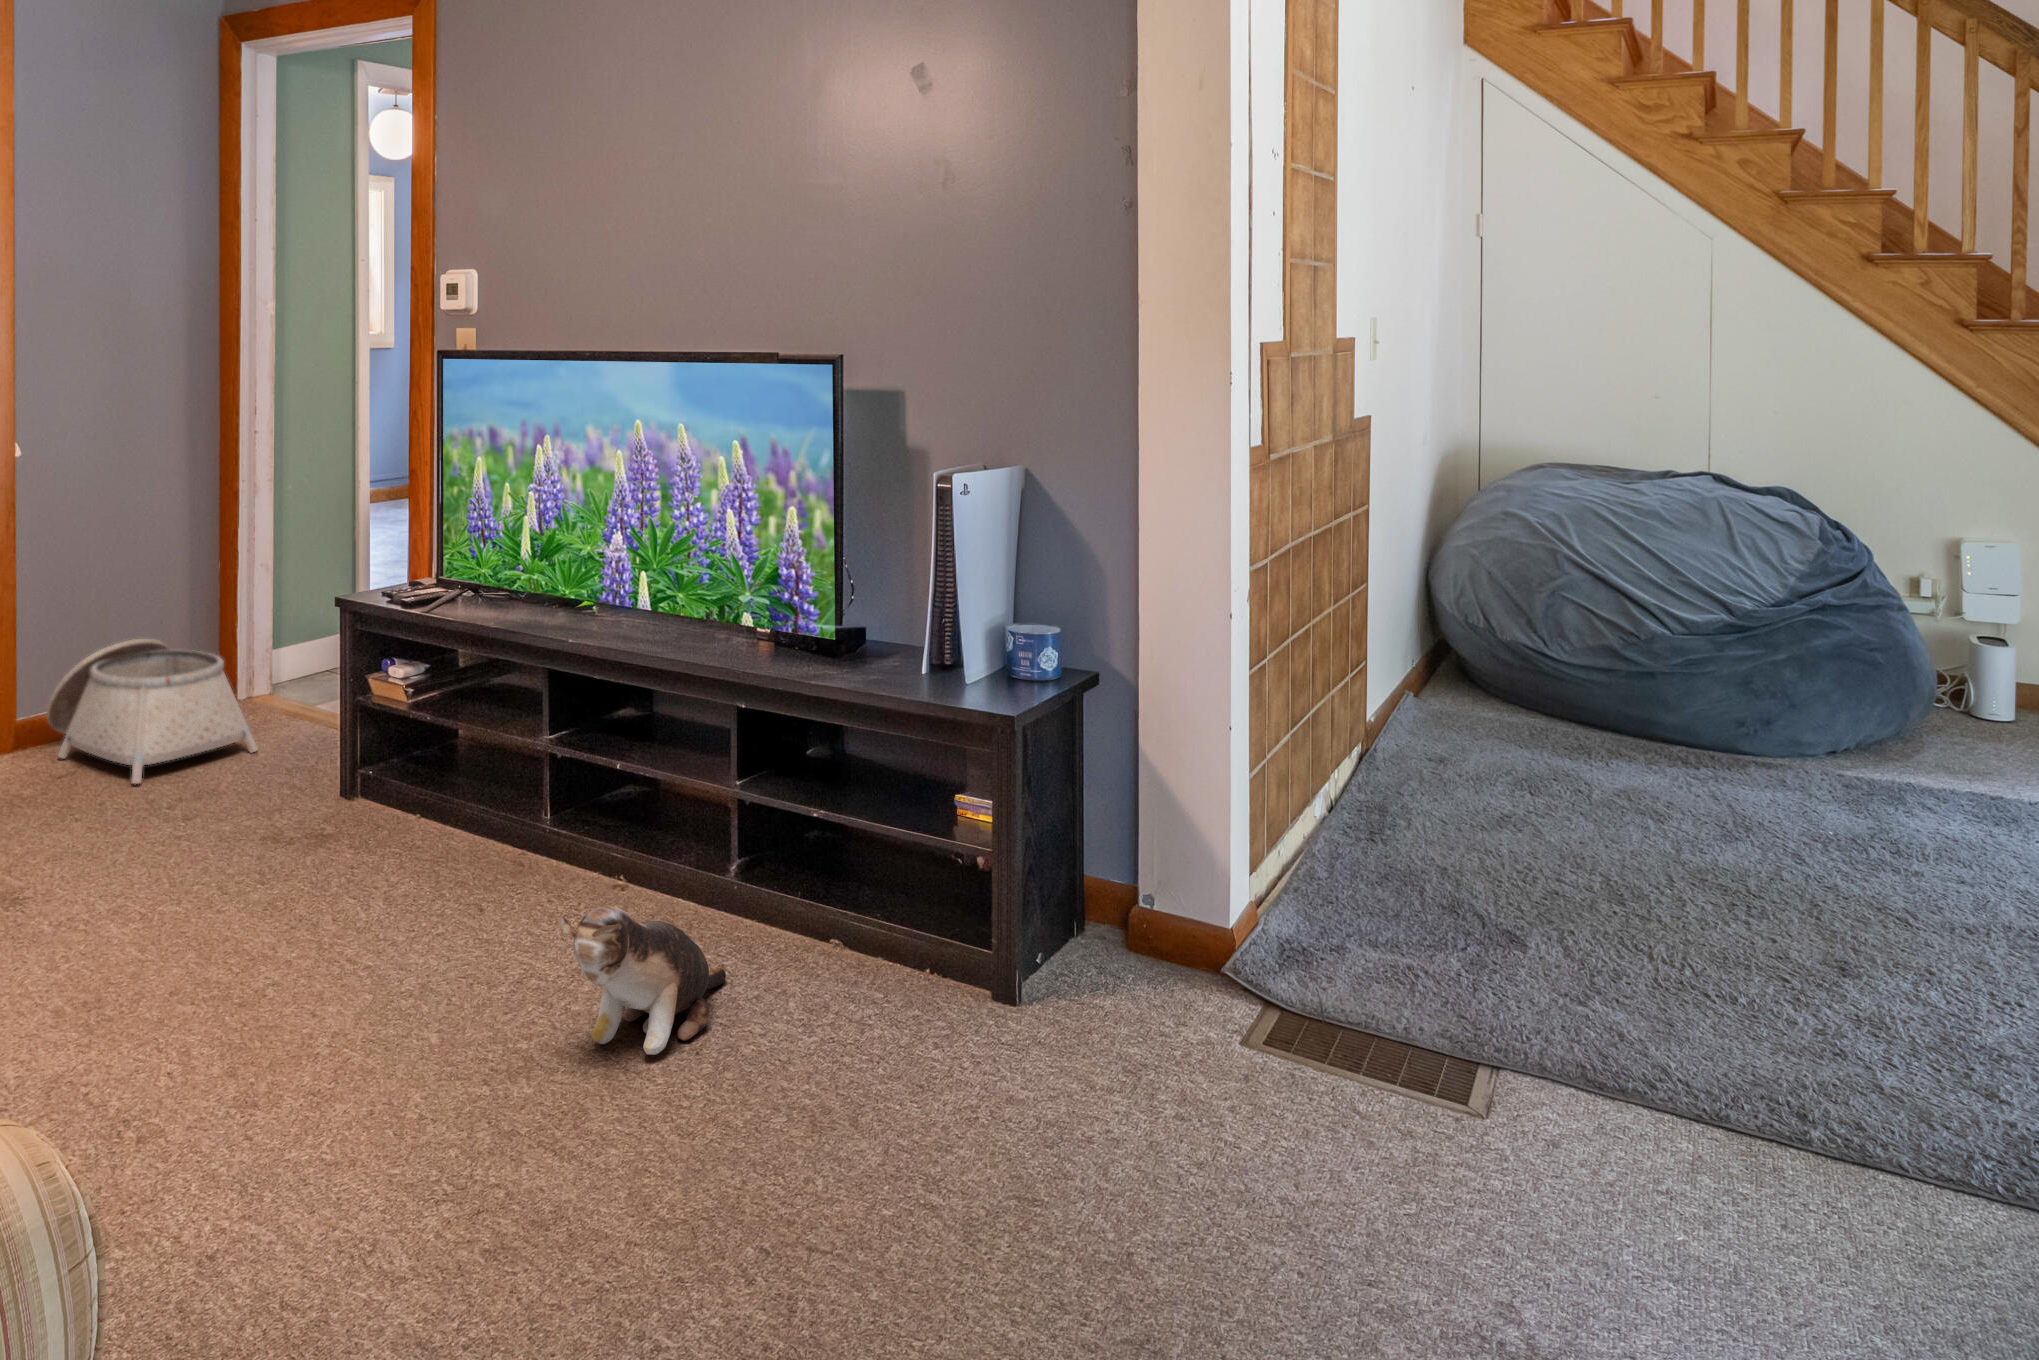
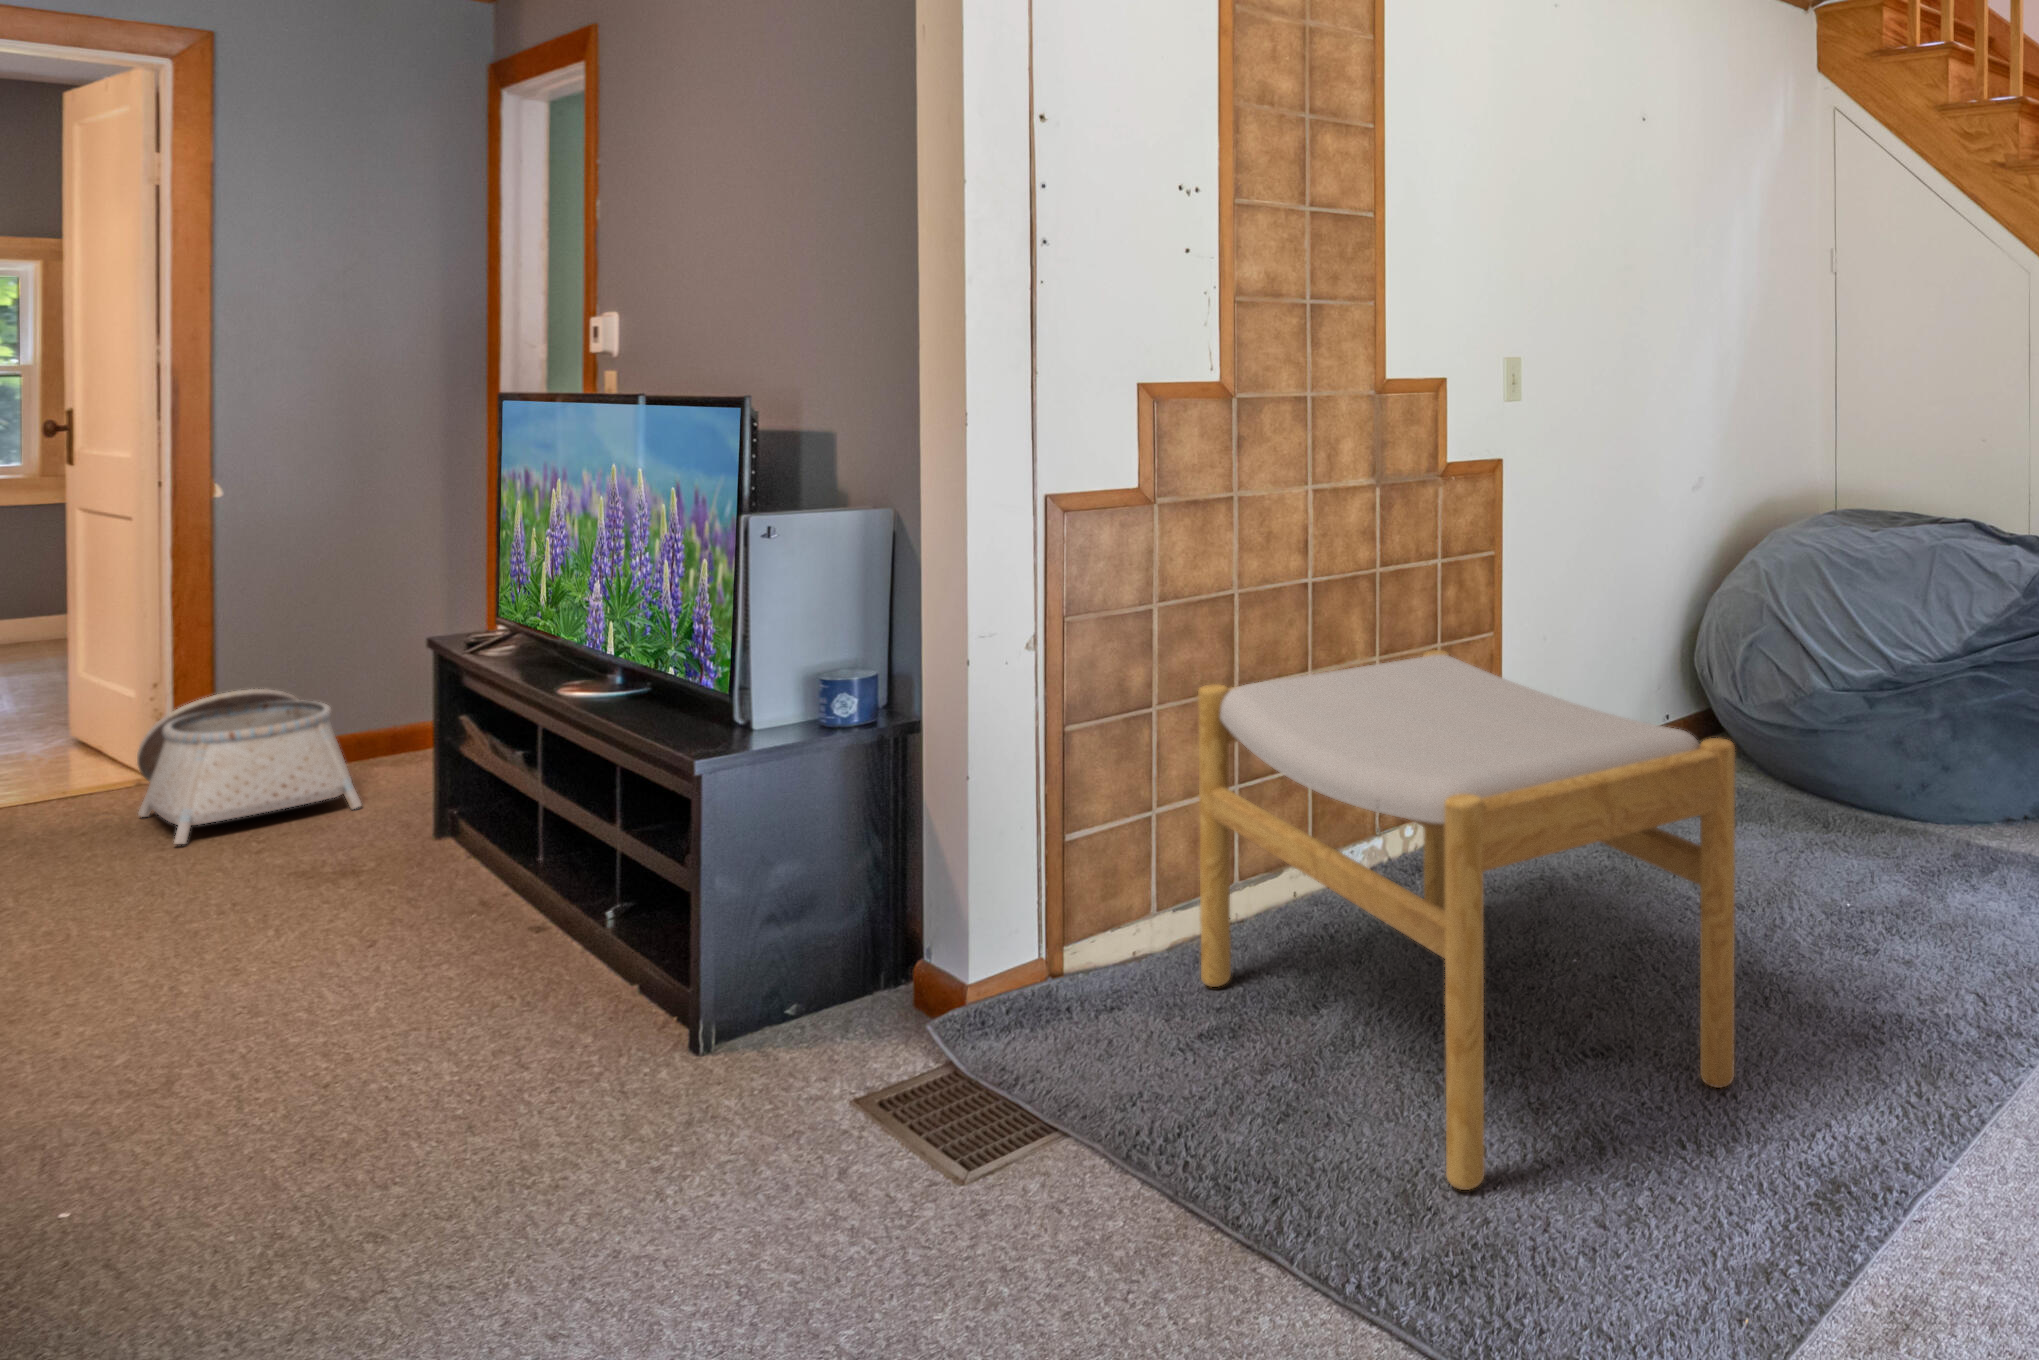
footstool: none [1319,599,2002,1109] -> present [1198,650,1735,1190]
plush toy: present [558,905,726,1055] -> none [156,984,486,1141]

